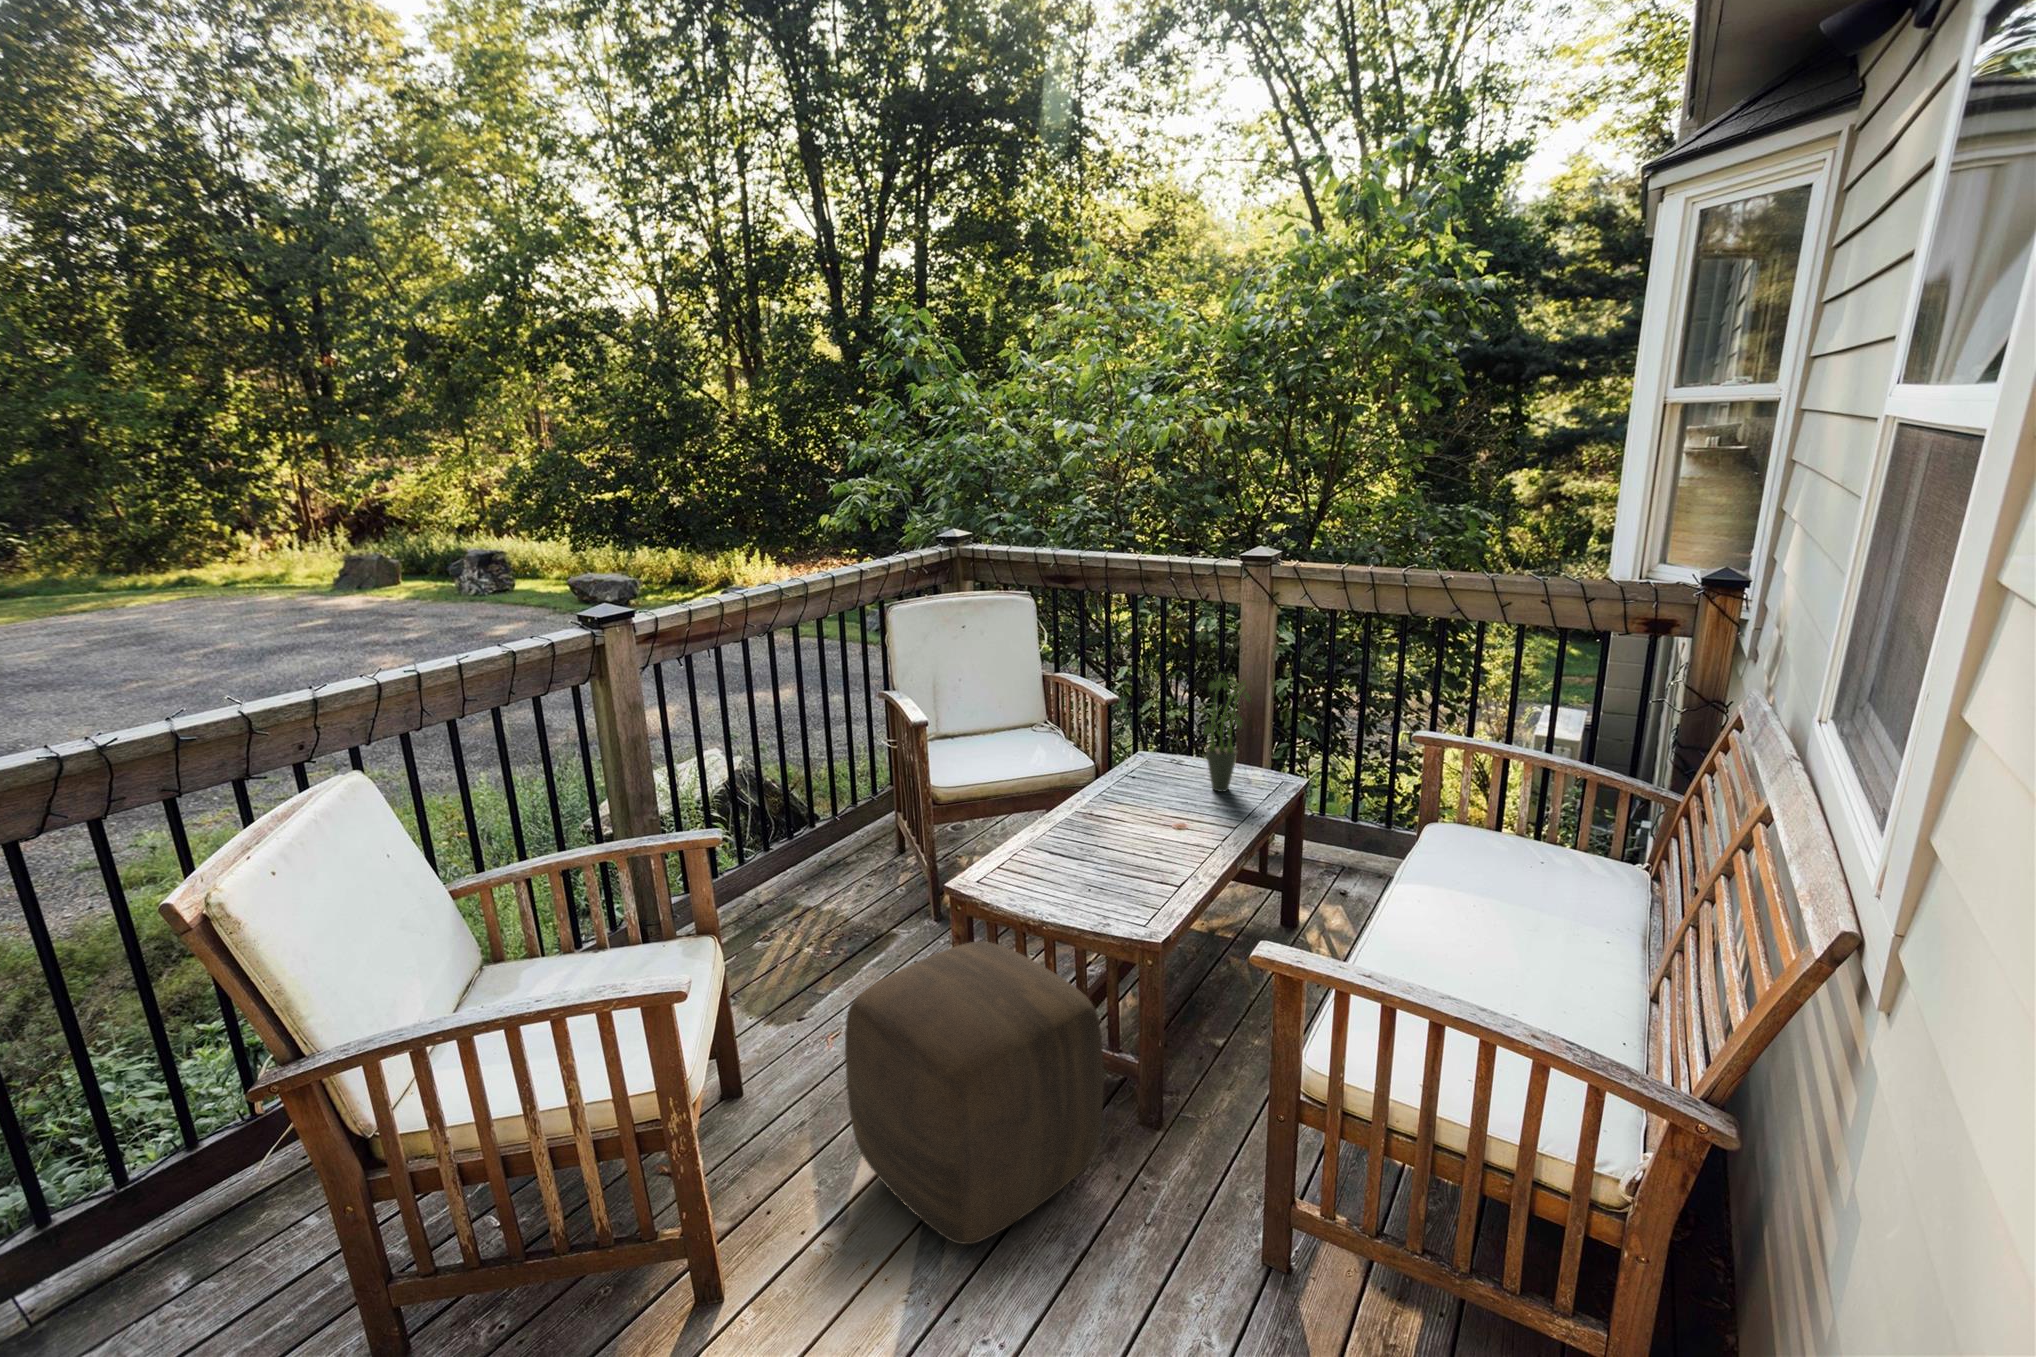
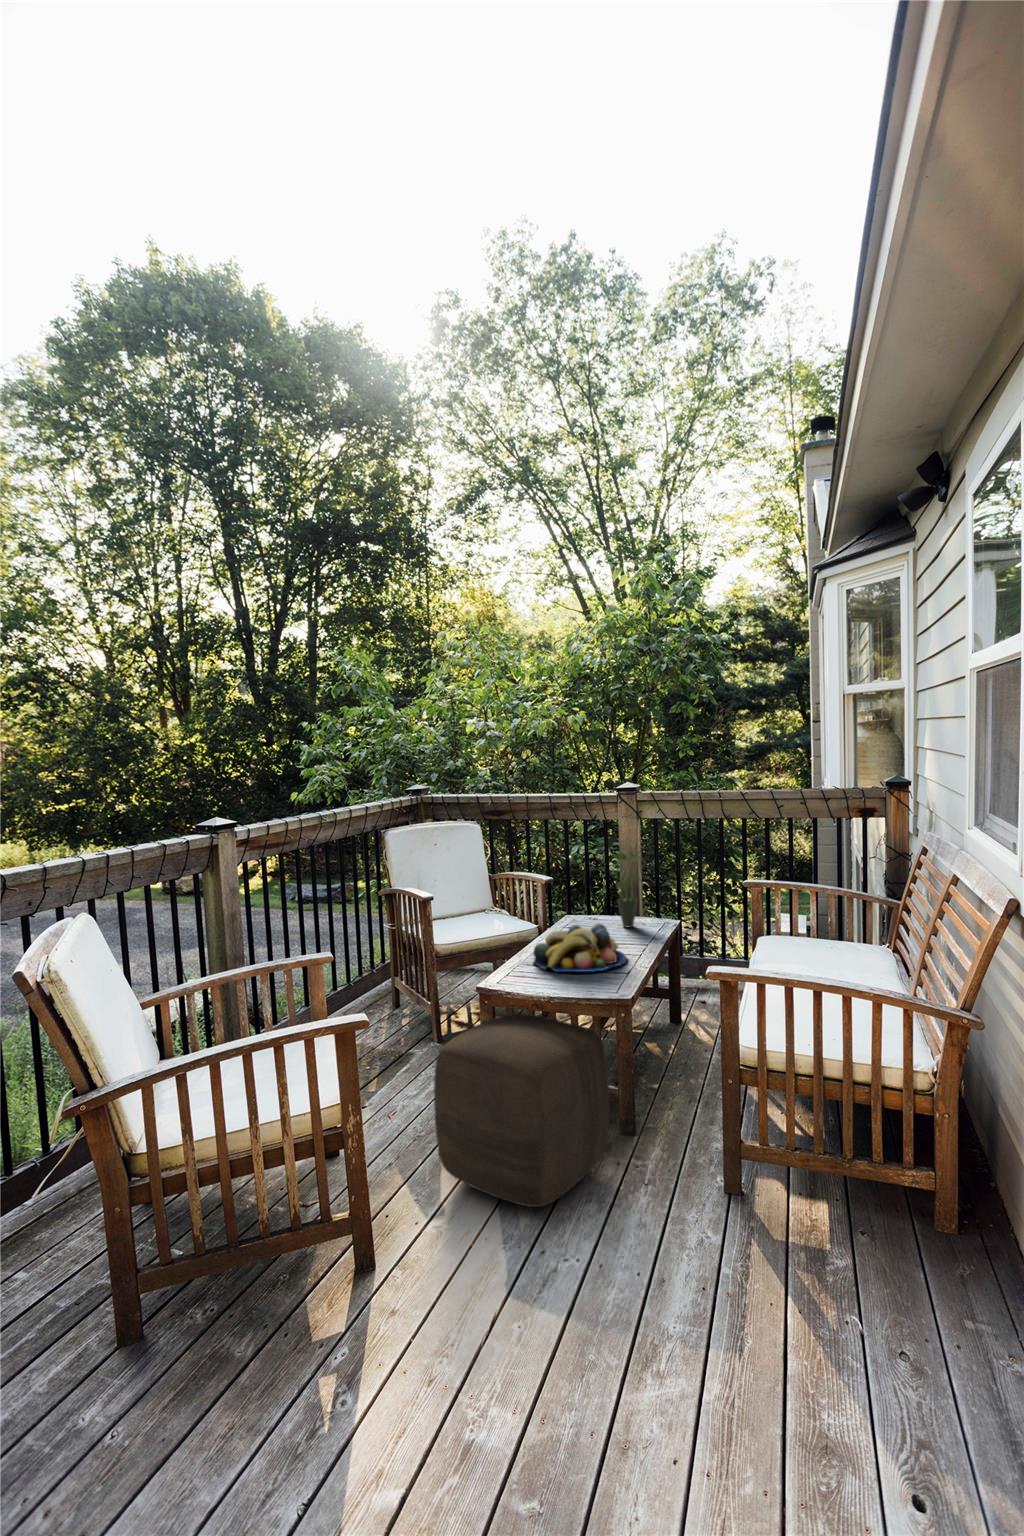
fruit bowl: none [1043,798,1187,883] -> present [533,923,627,972]

